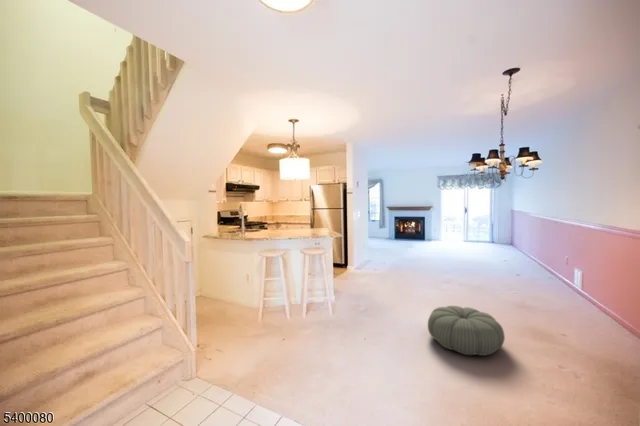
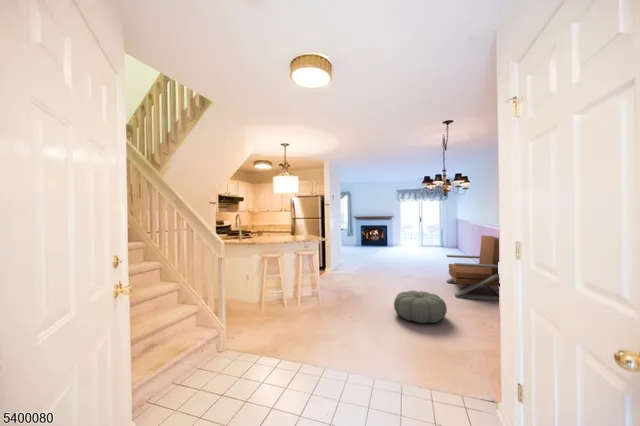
lounge chair: none [500,231,612,326] -> present [446,236,500,301]

